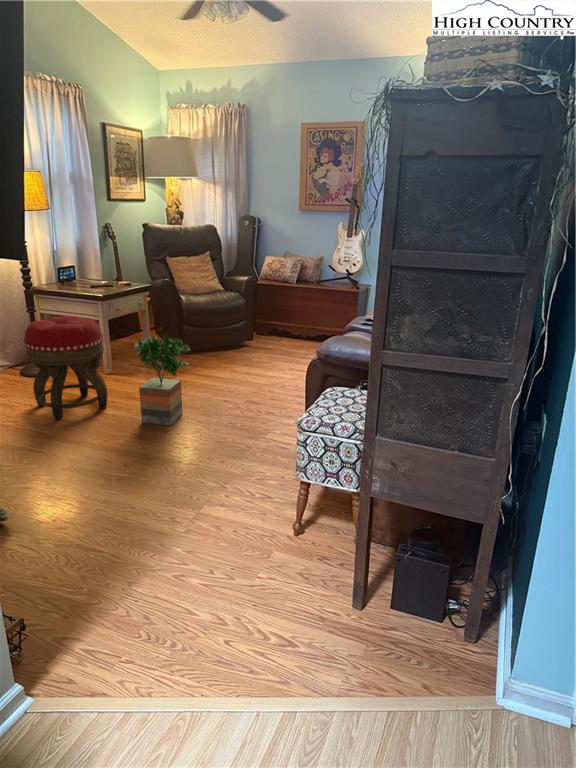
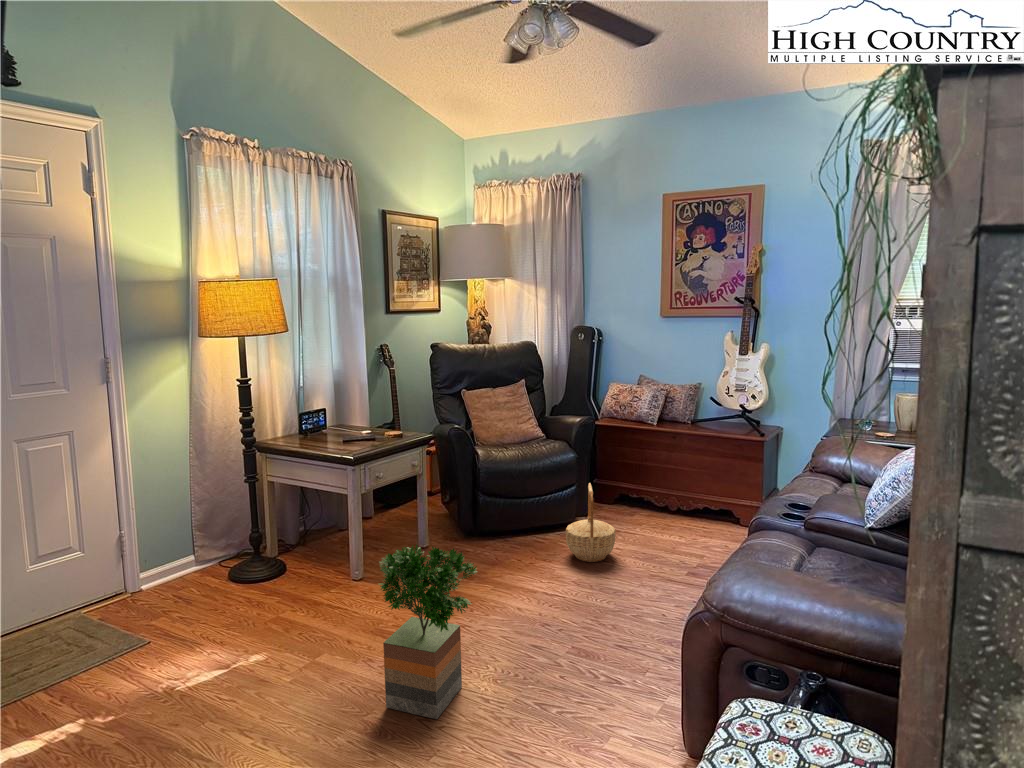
basket: none [237,315,268,362] -> present [566,483,616,562]
footstool: present [24,316,107,420] -> none [206,501,338,690]

